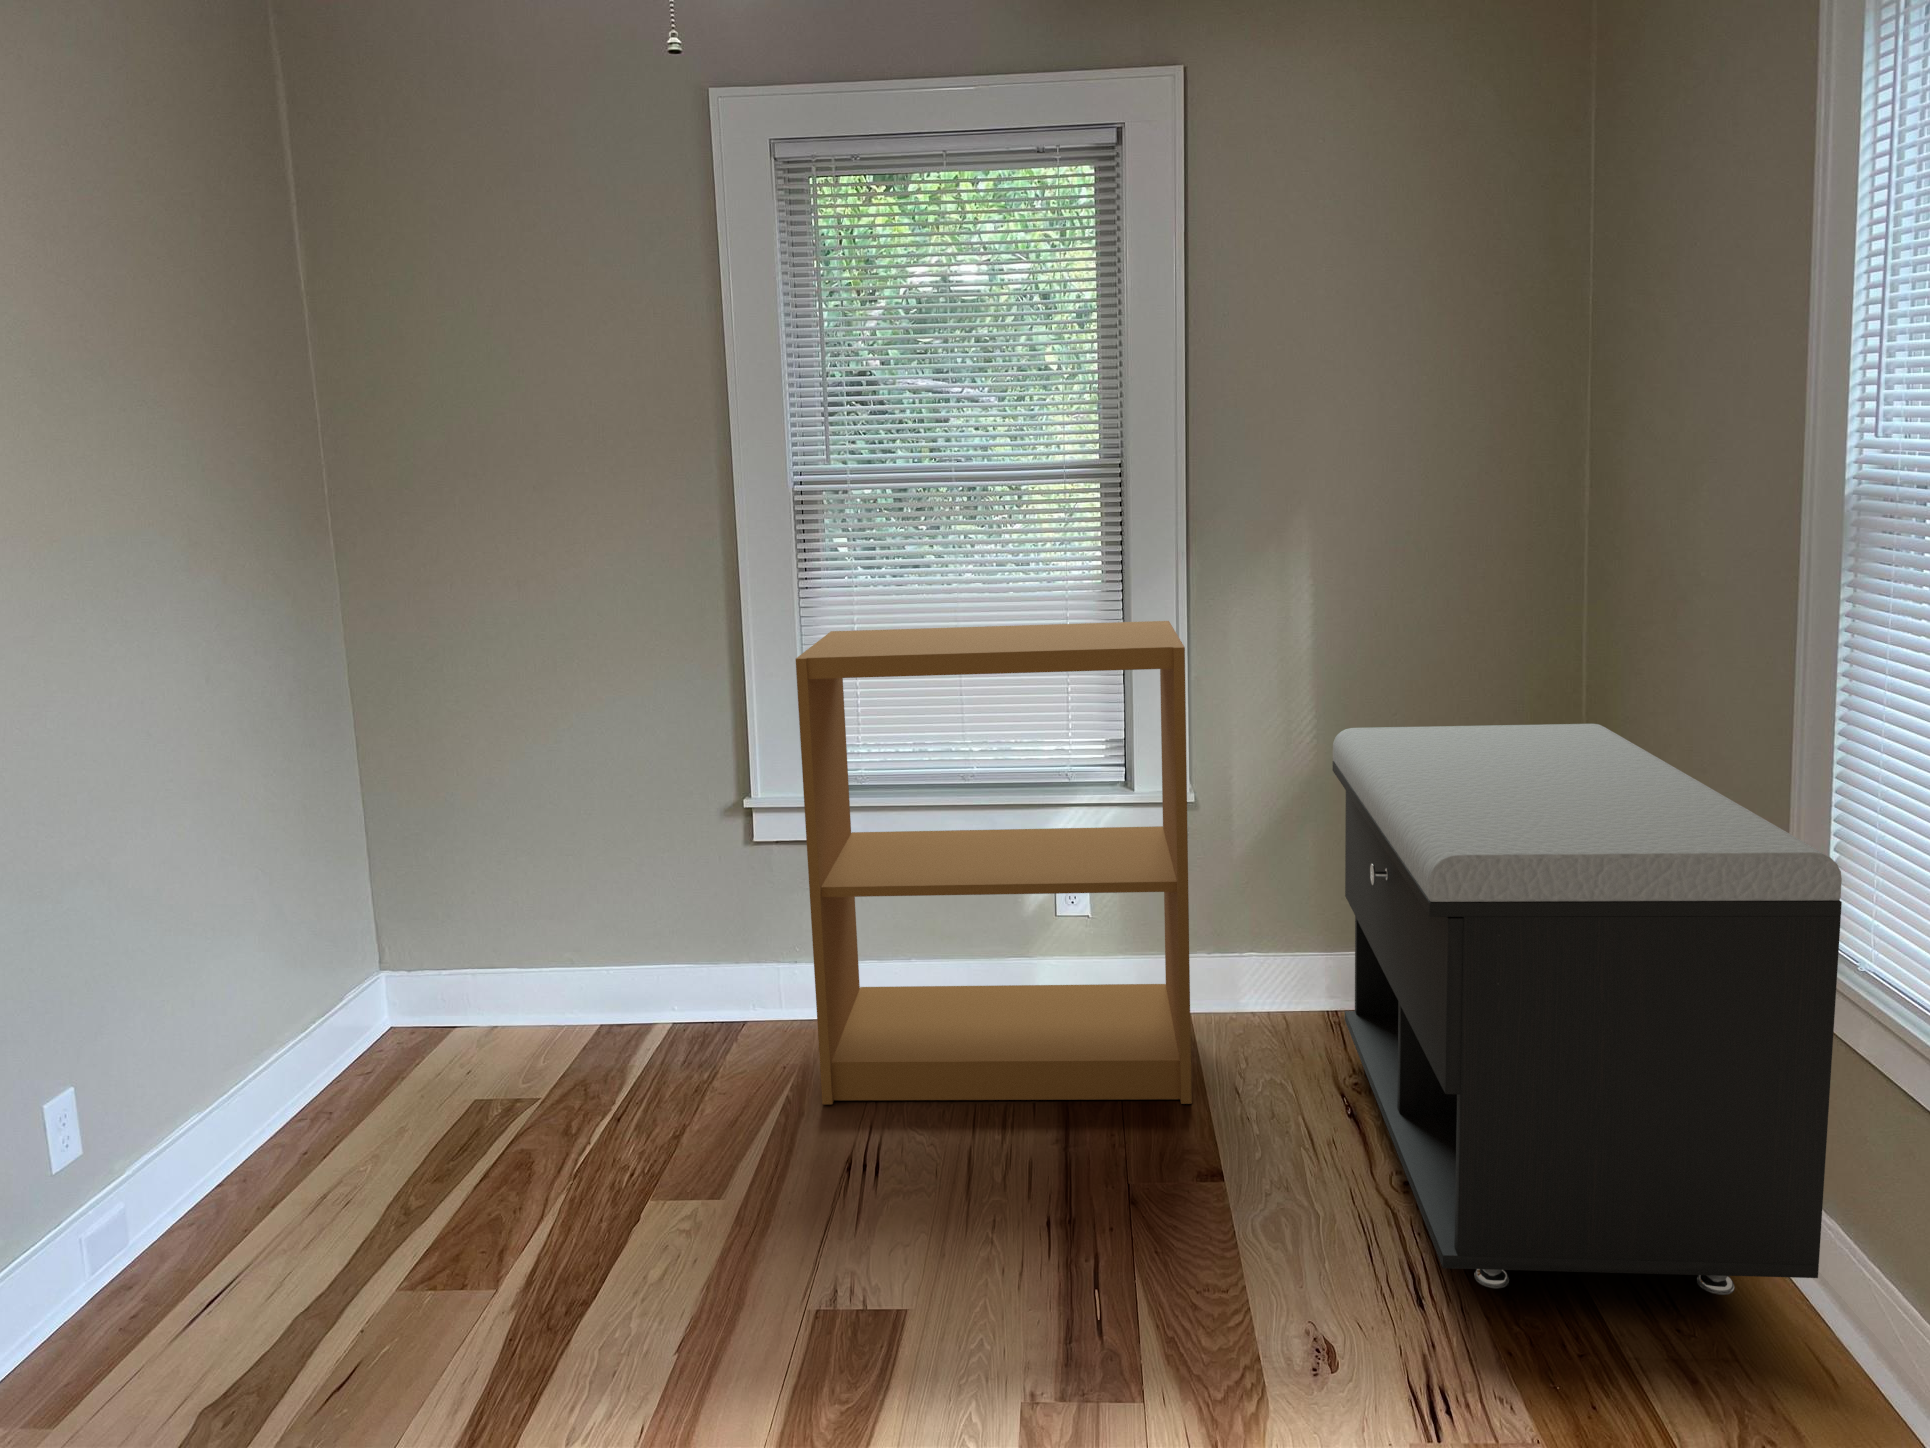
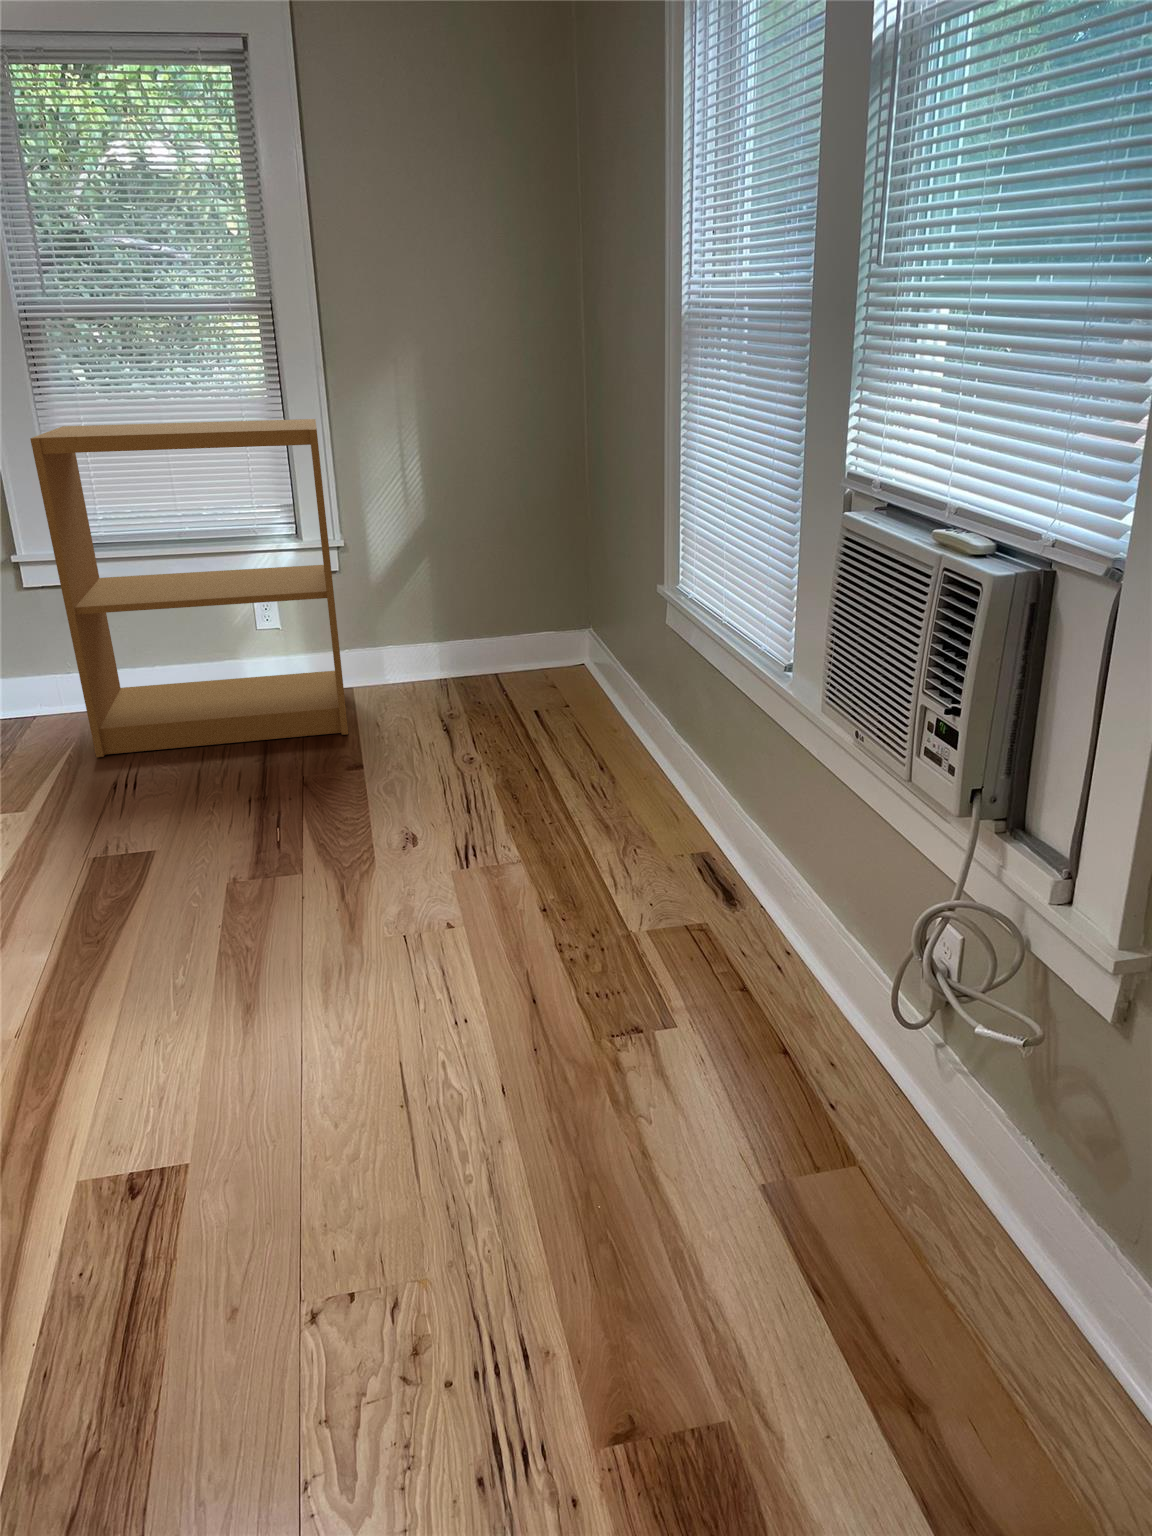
storage bench: present [1333,724,1842,1295] -> none [427,484,676,799]

